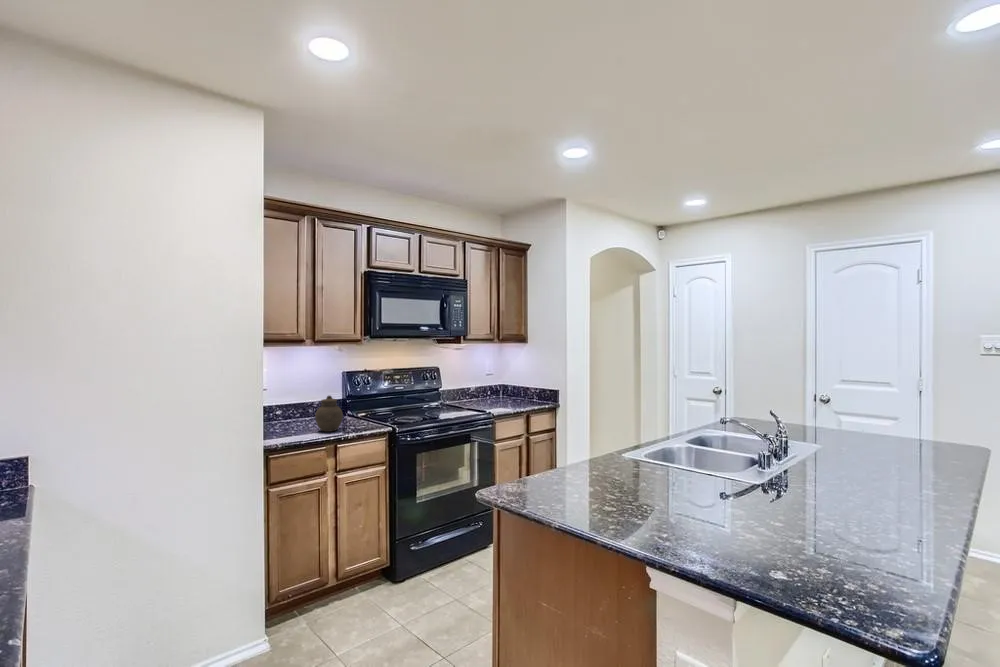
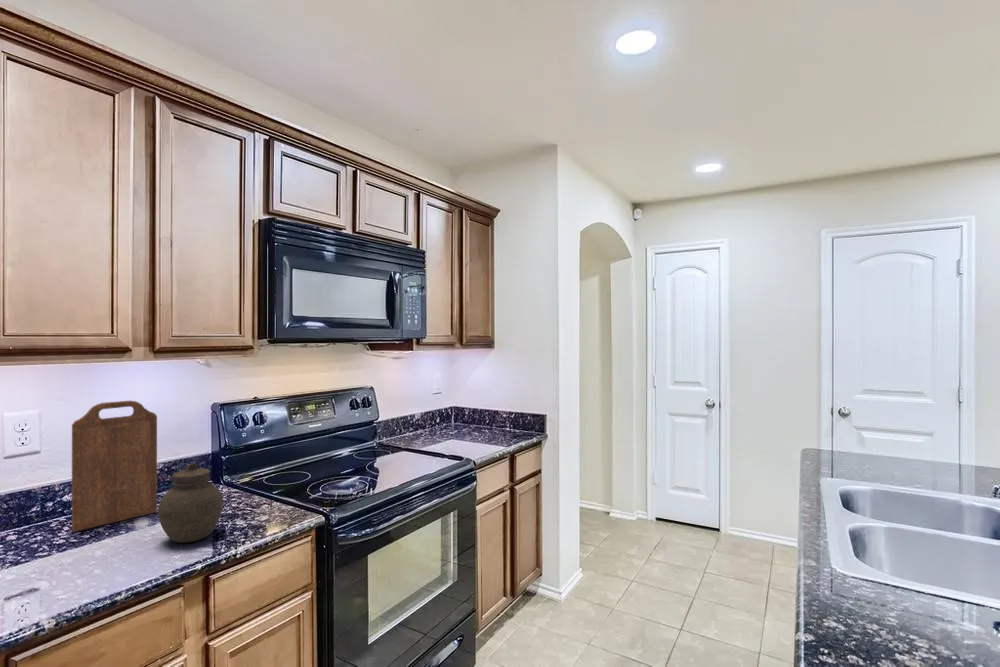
cutting board: none [281,367,316,426] -> present [72,401,157,532]

